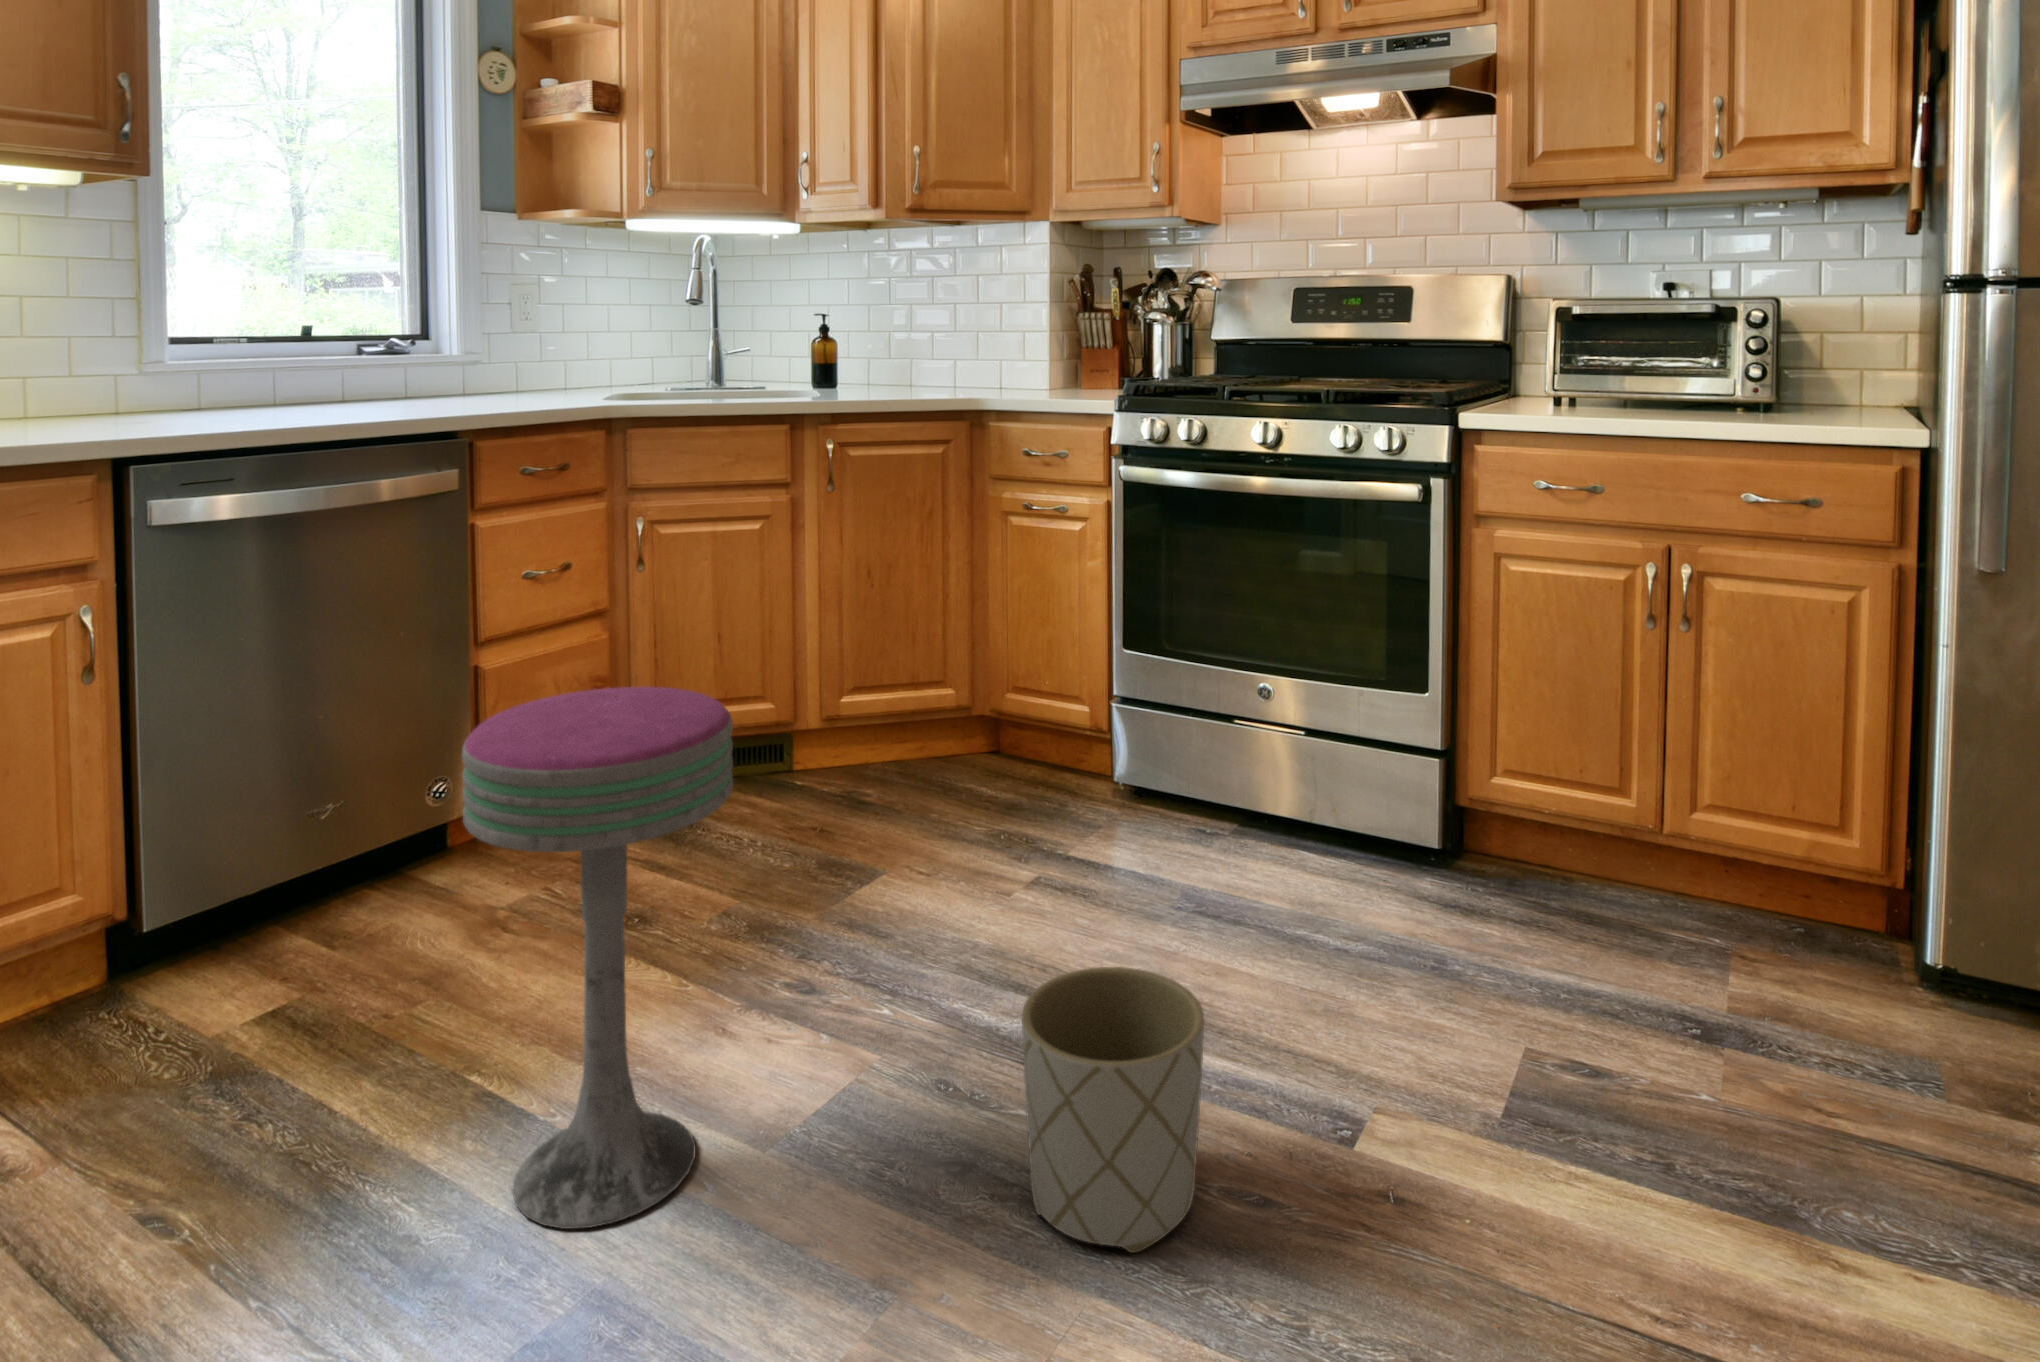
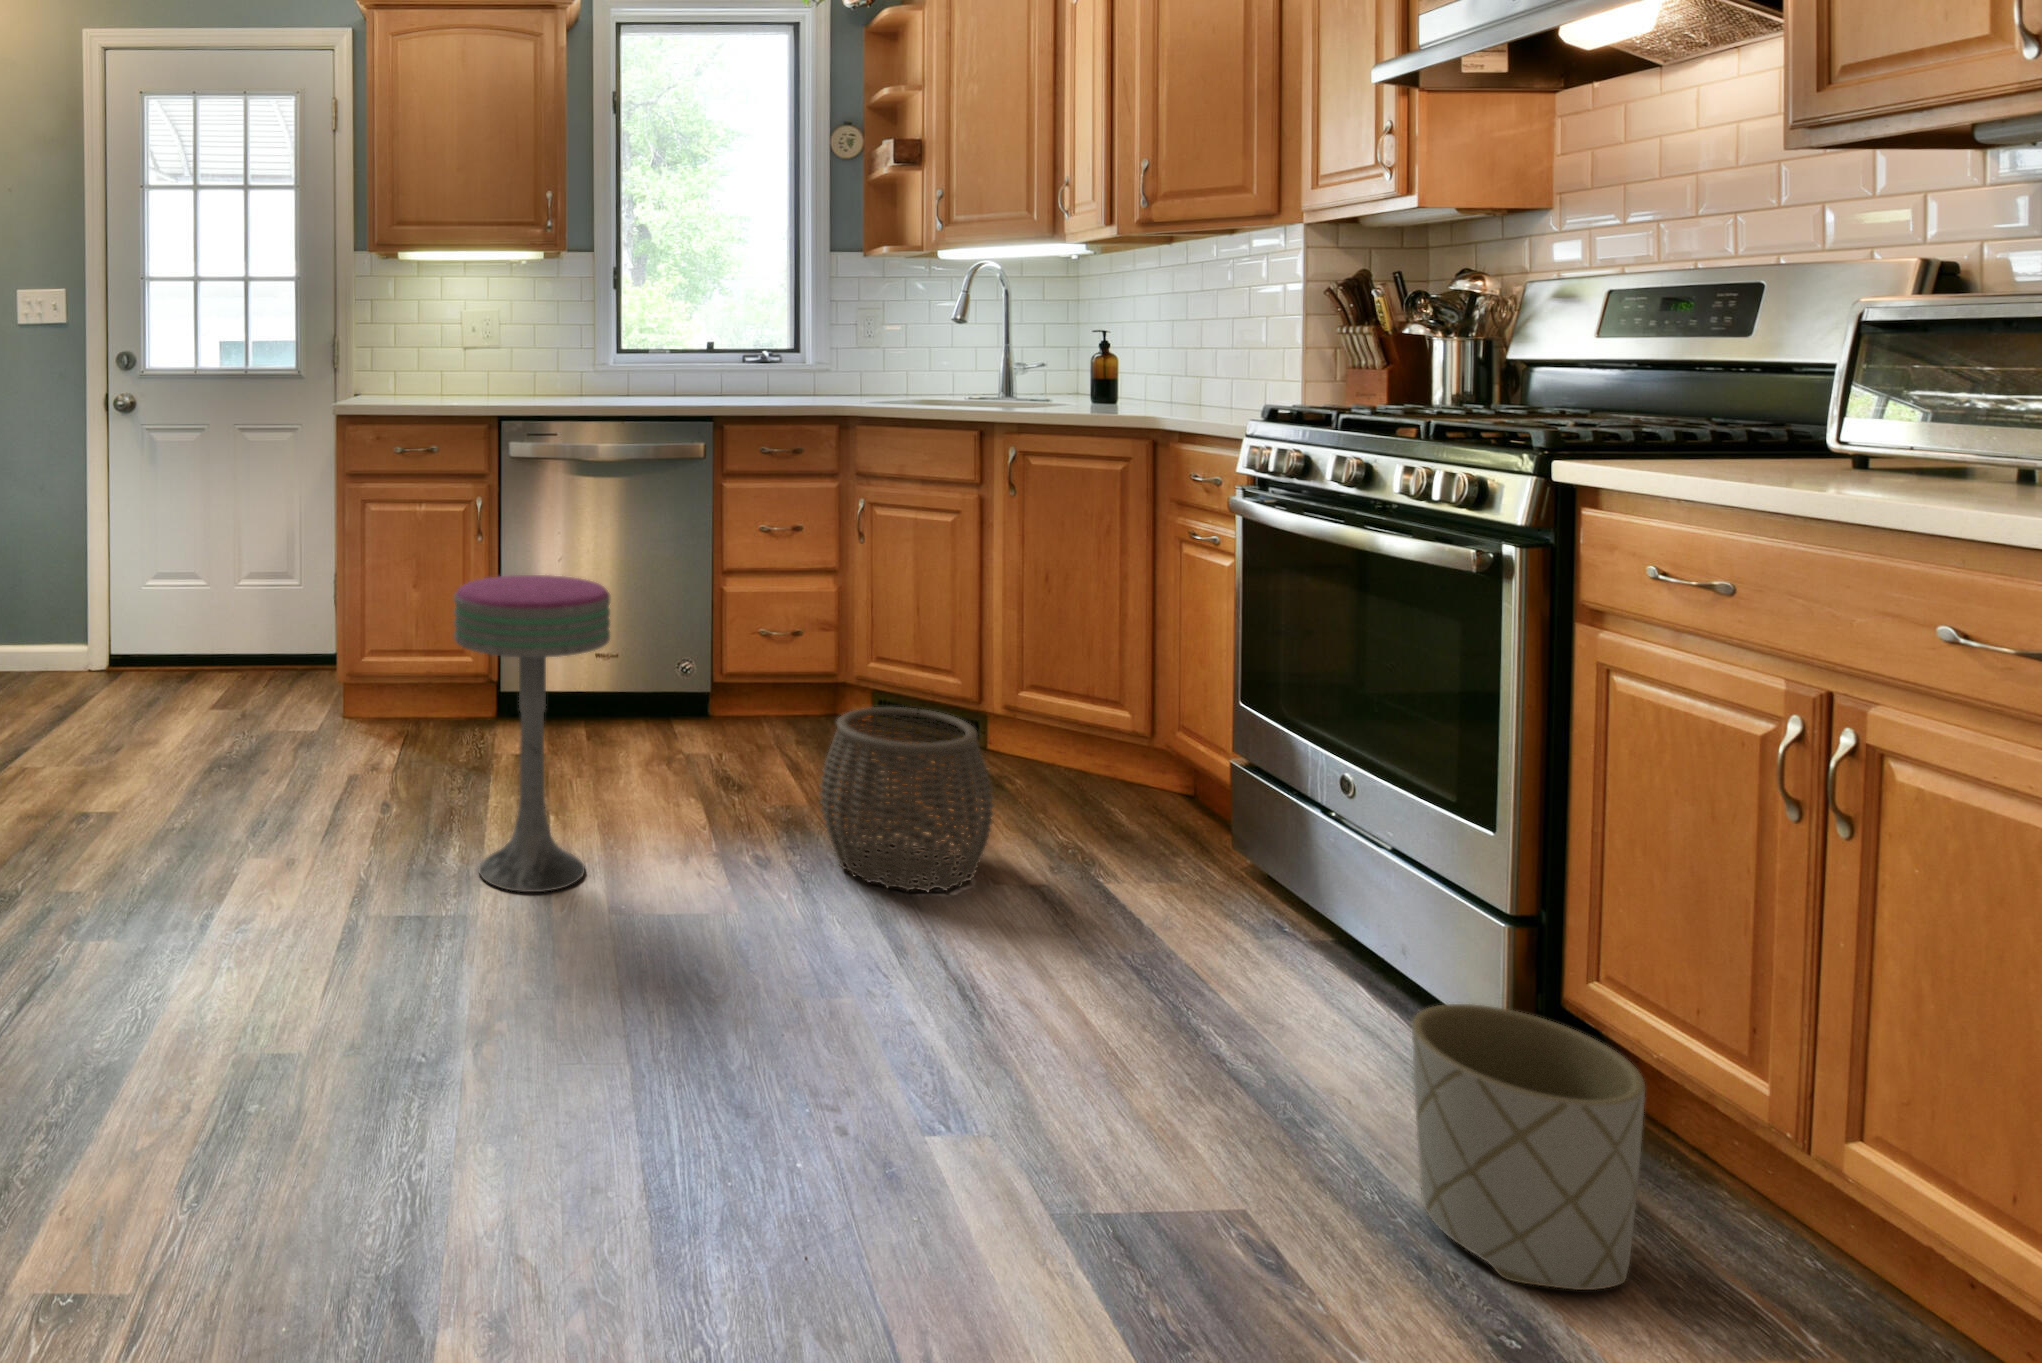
woven basket: none [850,738,1040,956] -> present [820,707,994,892]
planter: present [1022,967,1204,1253] -> present [1412,1004,1645,1290]

